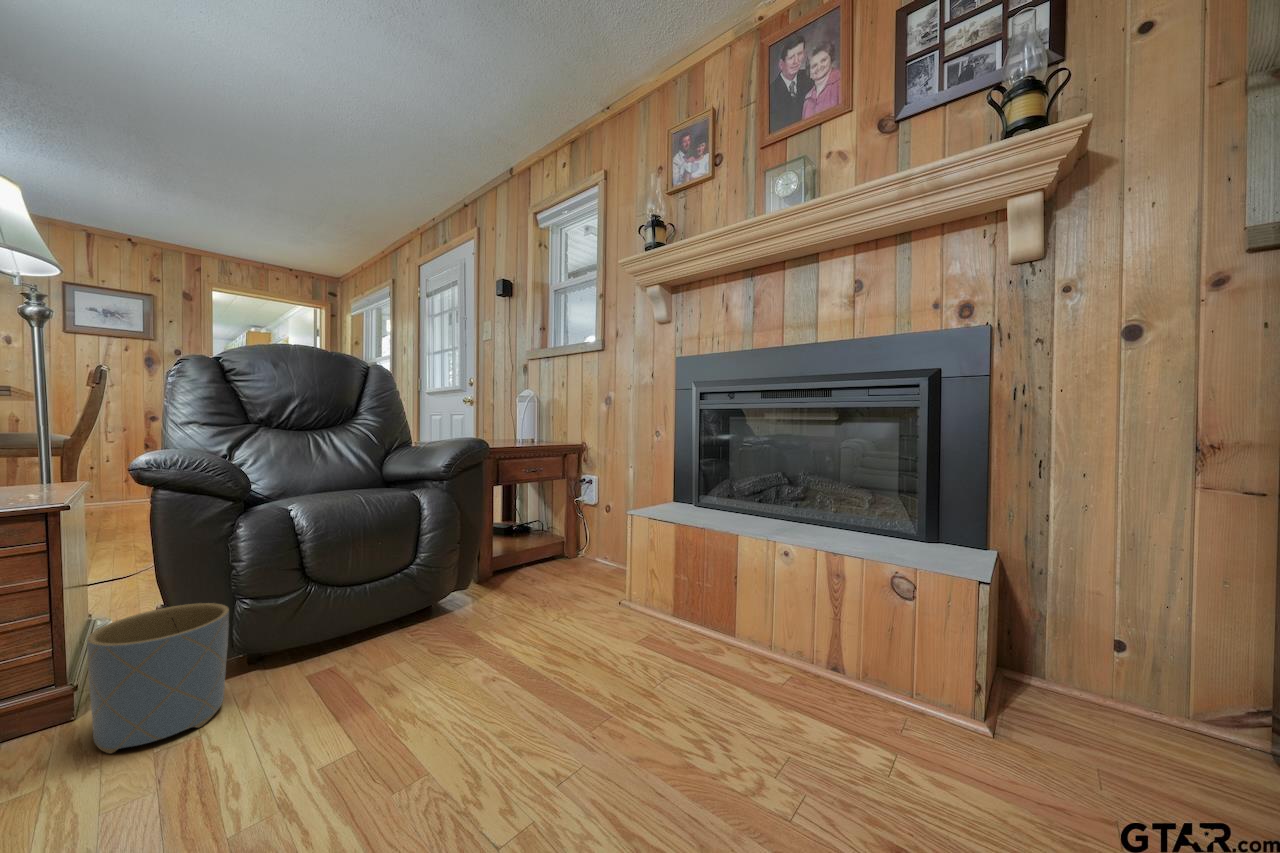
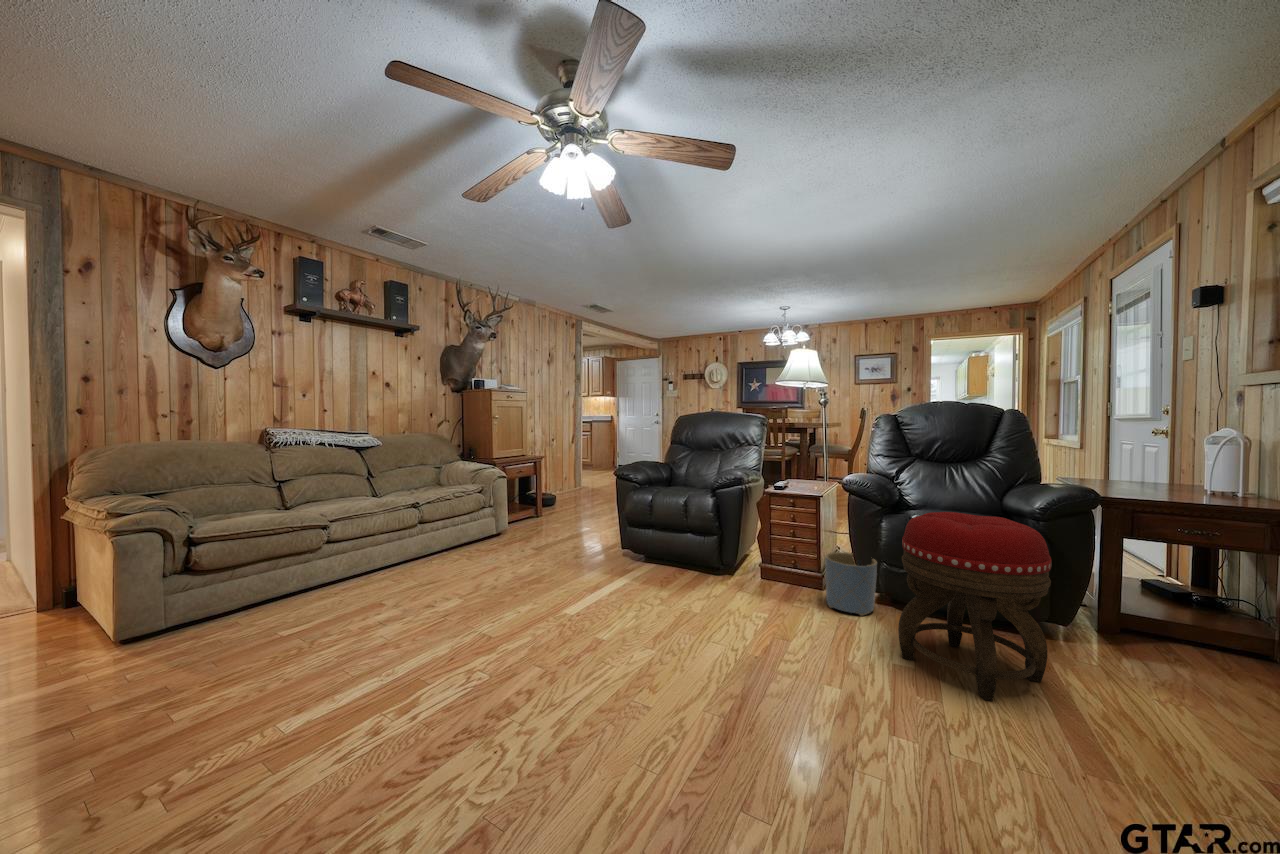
footstool: none [316,480,517,762] -> present [898,512,1051,701]

